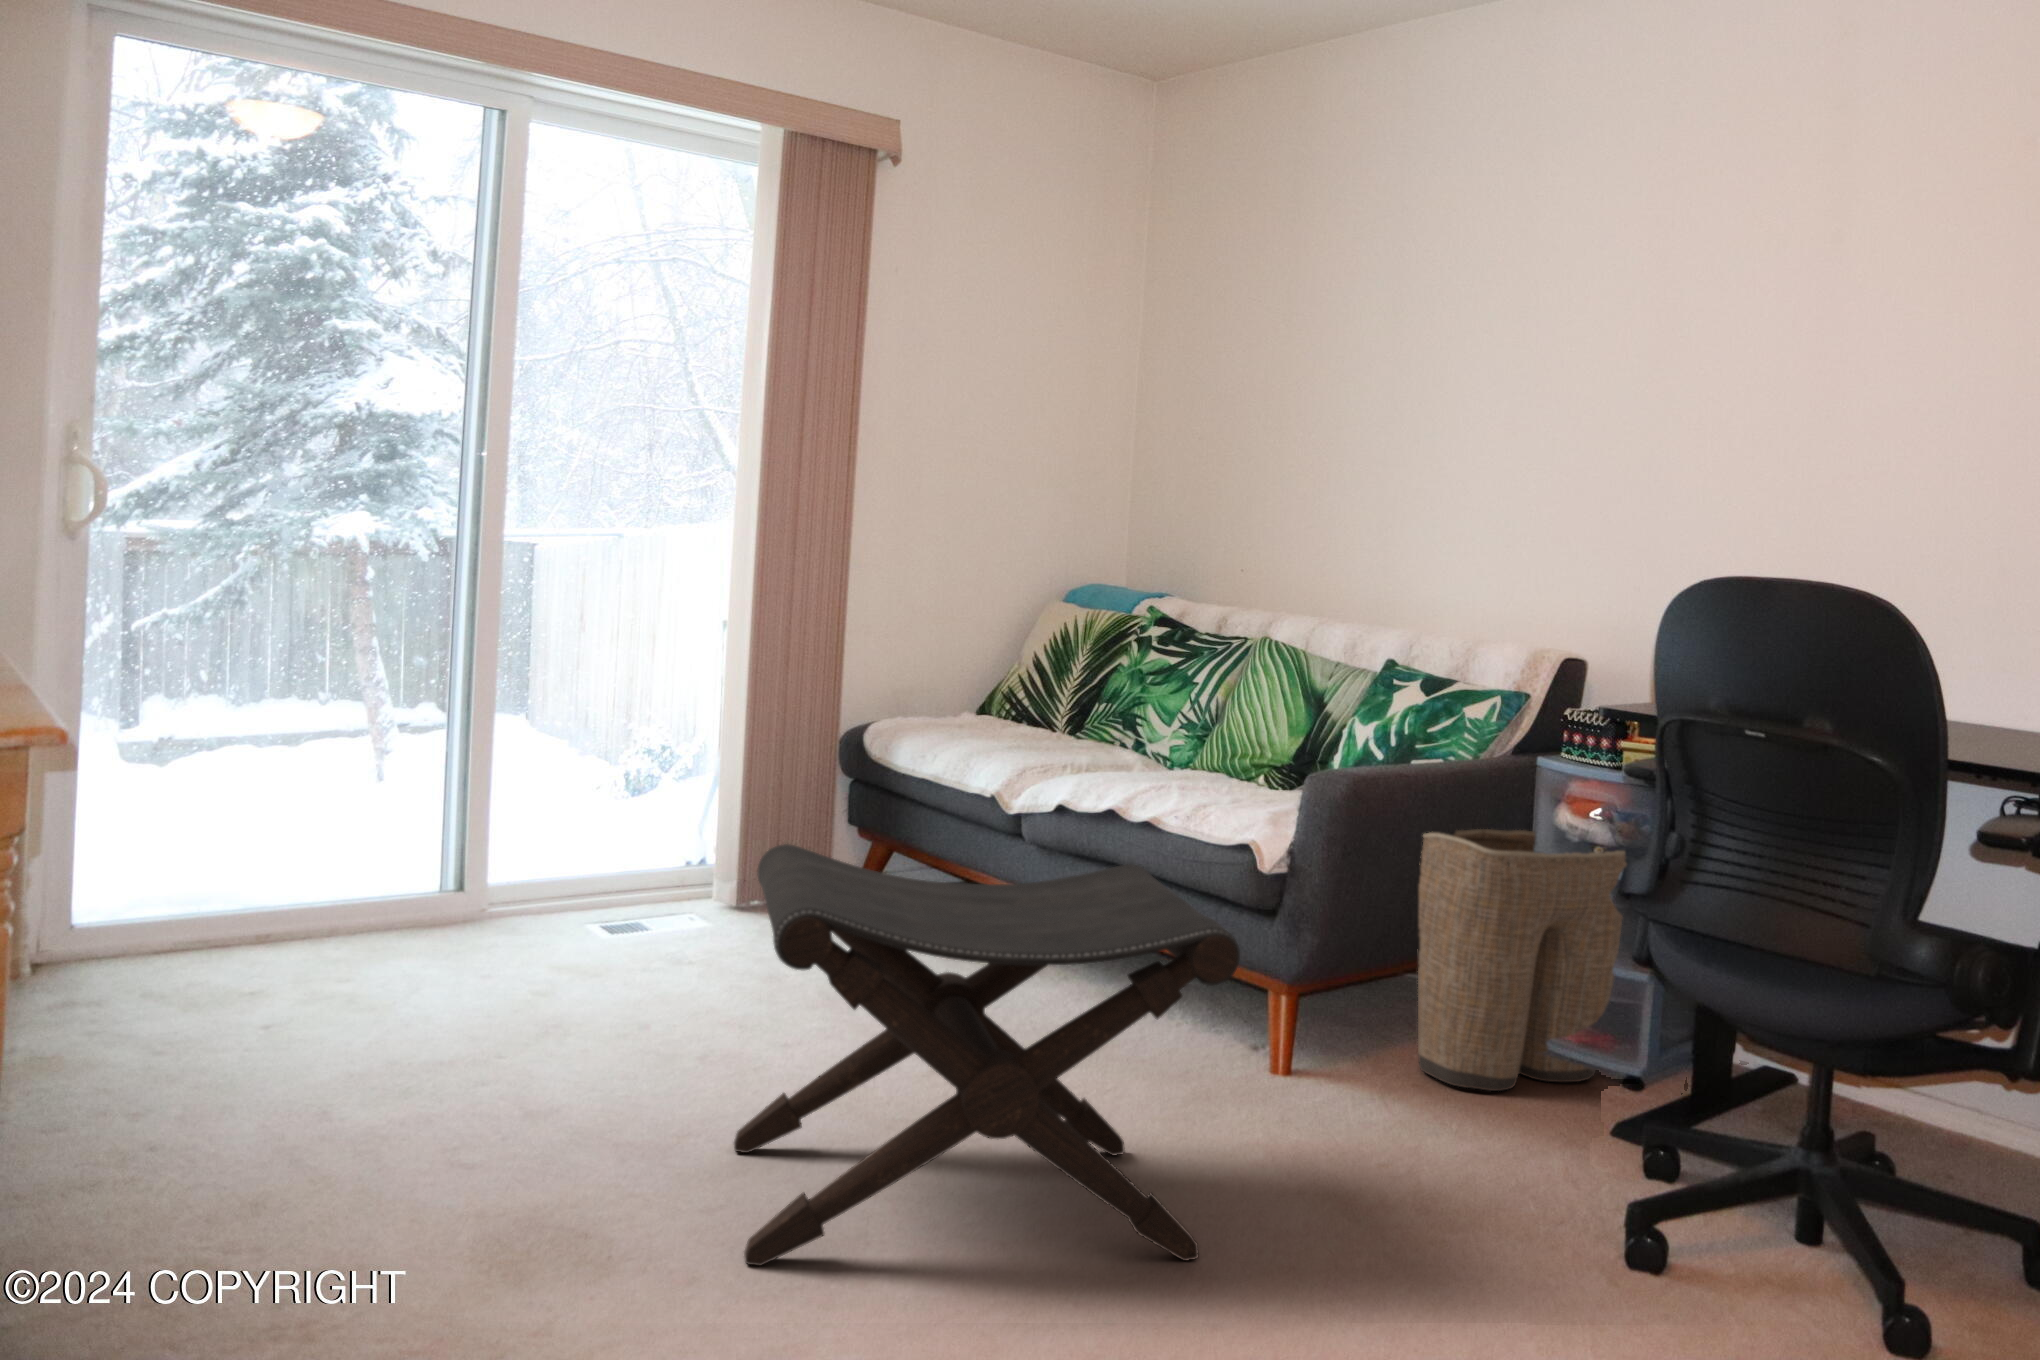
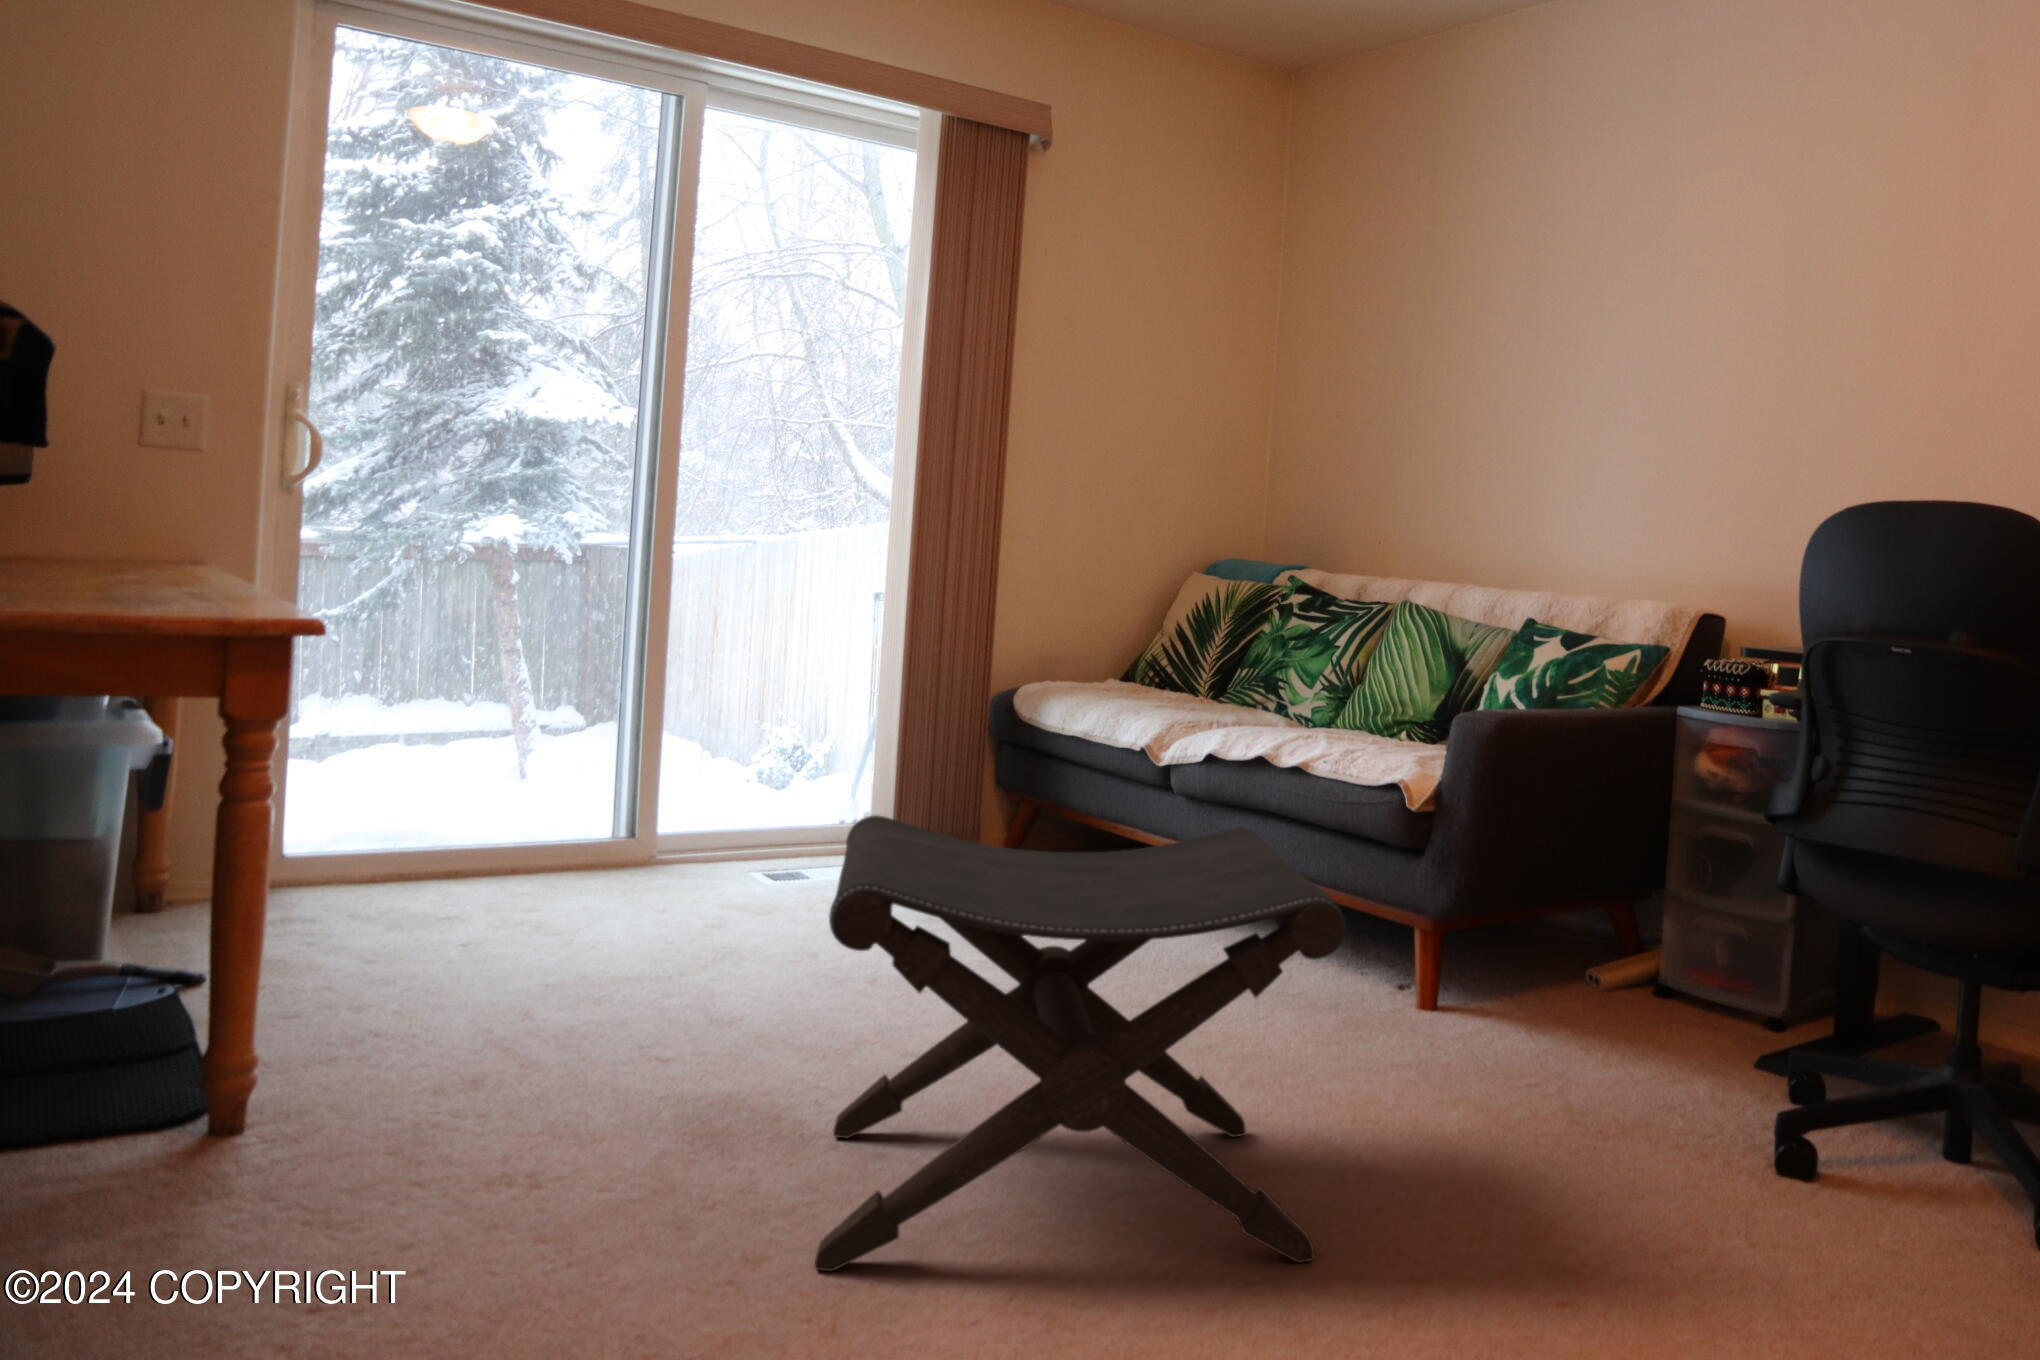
laundry basket: present [1418,829,1627,1091] -> none [1560,783,1792,1058]

